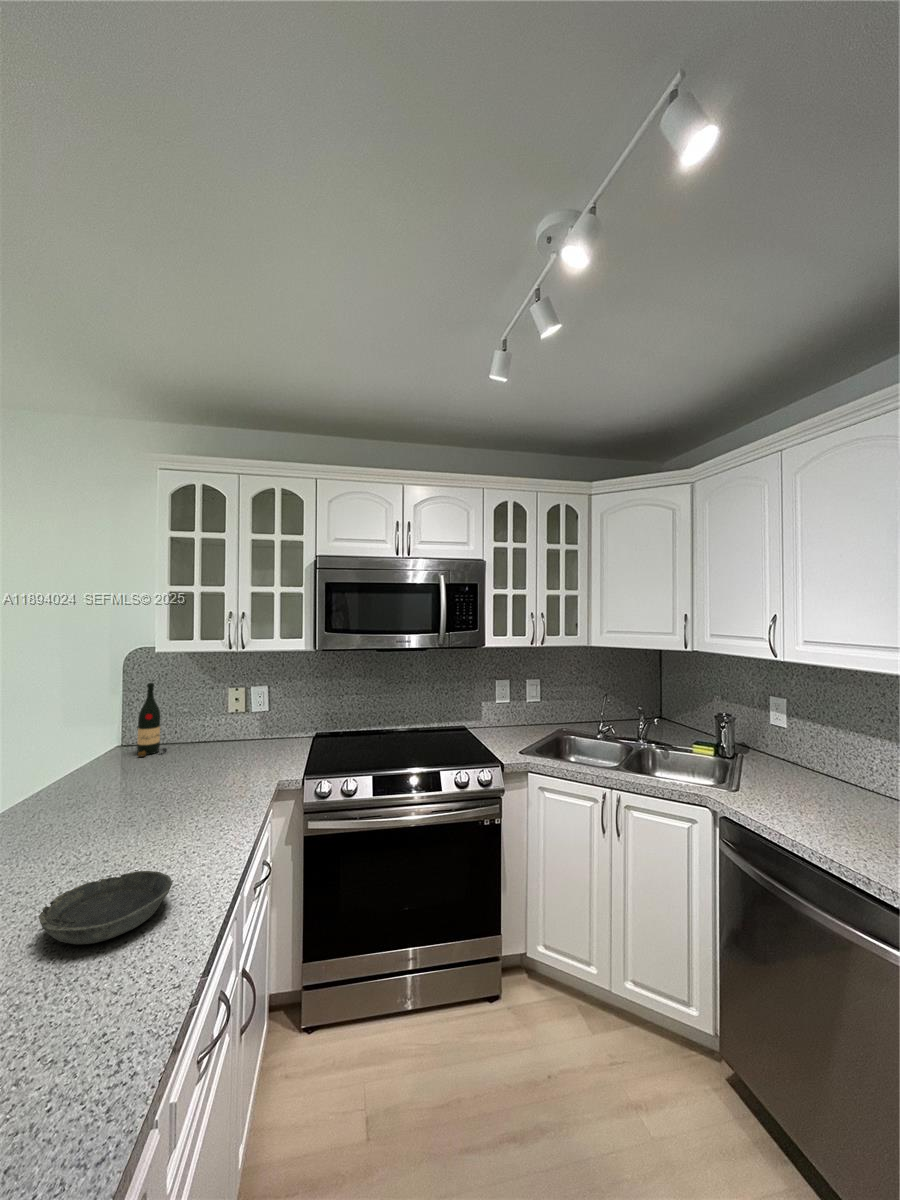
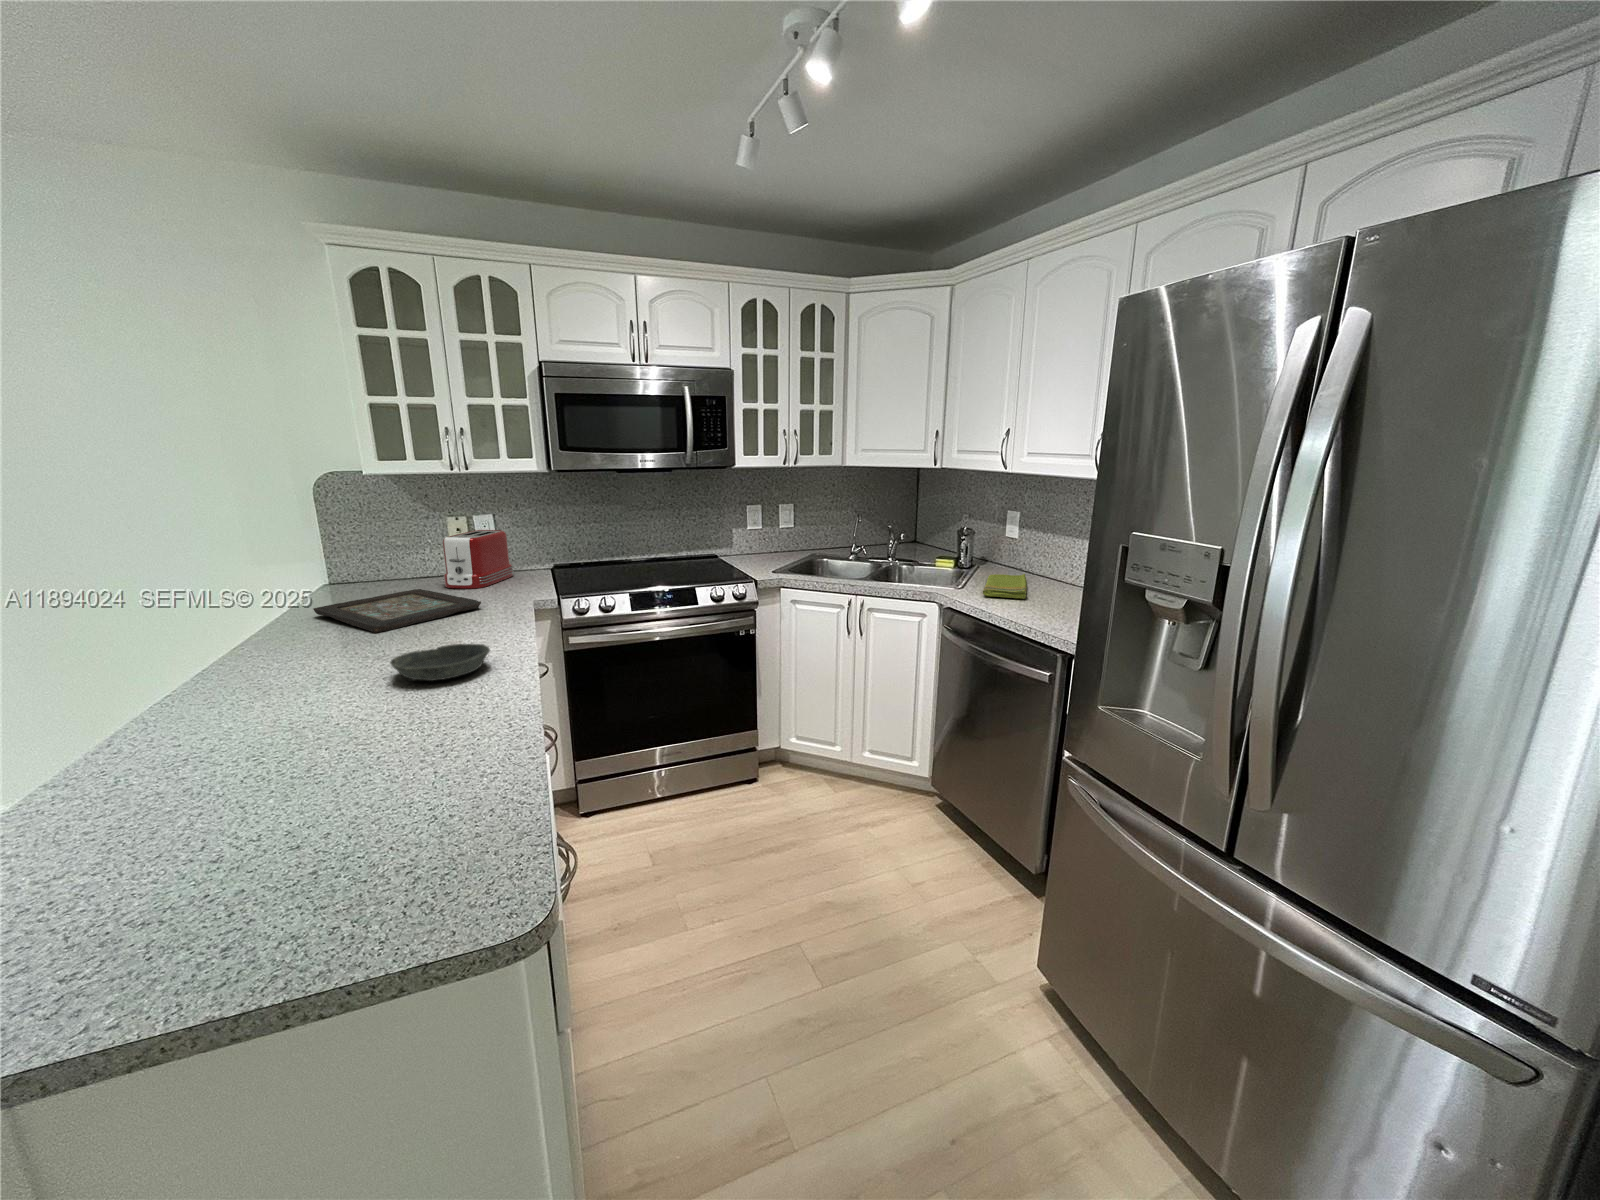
wine bottle: present [137,683,167,757] -> none [349,511,390,591]
toaster: none [210,700,278,760] -> present [443,530,514,589]
decorative tray: none [72,761,224,825] -> present [313,589,481,633]
dish towel: none [765,773,835,820] -> present [983,574,1026,599]

